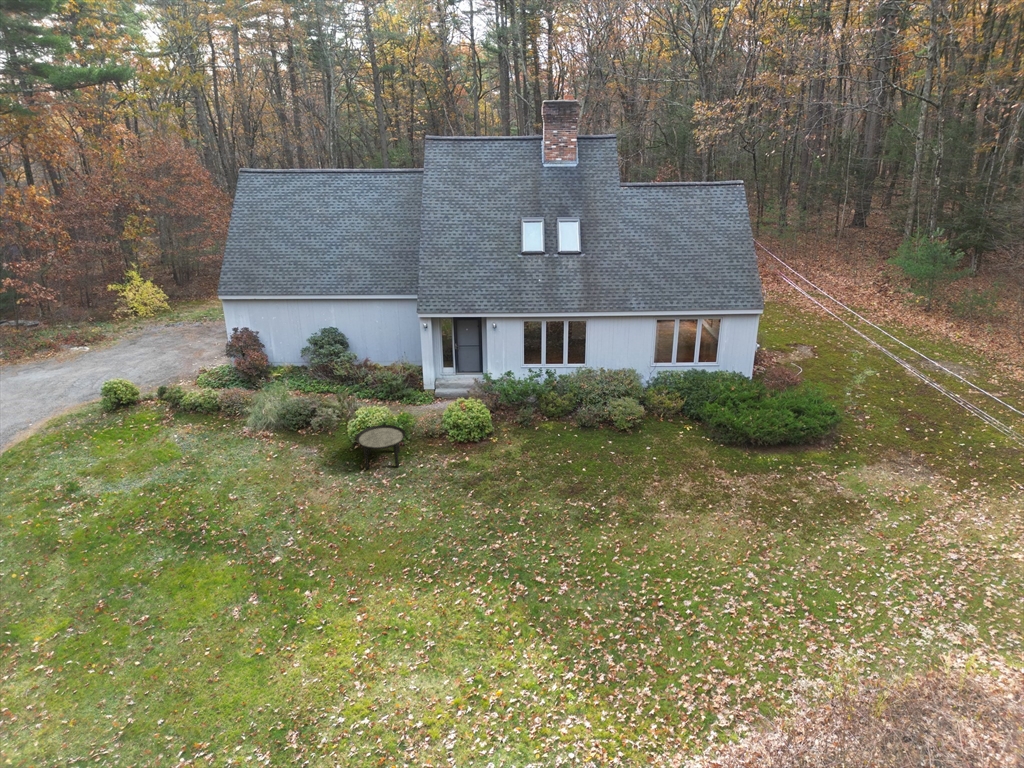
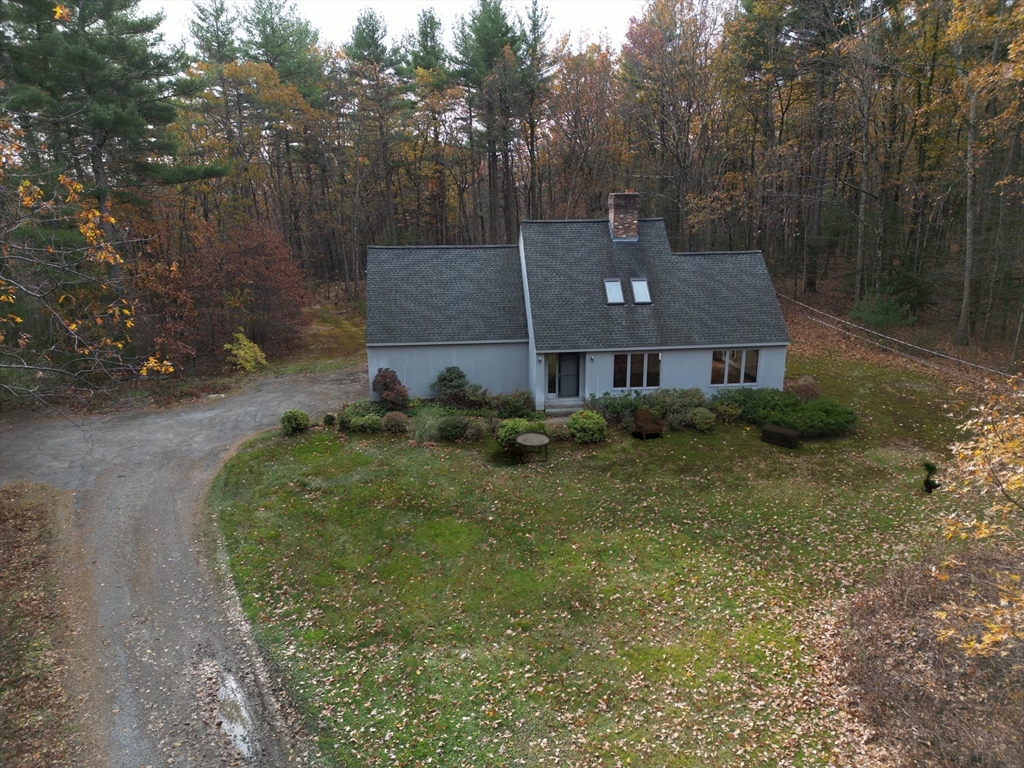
armchair: none [536,396,574,441] -> present [634,409,665,441]
storage bench: none [701,423,752,461] -> present [761,424,800,449]
potted tree: none [904,498,934,546] -> present [922,461,941,492]

